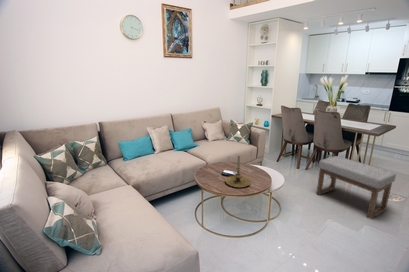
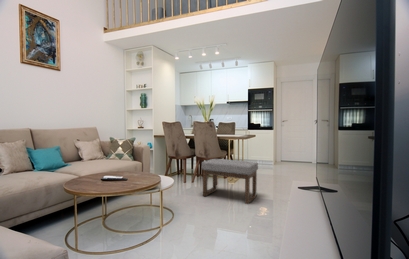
candle holder: present [225,156,251,187] -> none [107,151,139,187]

